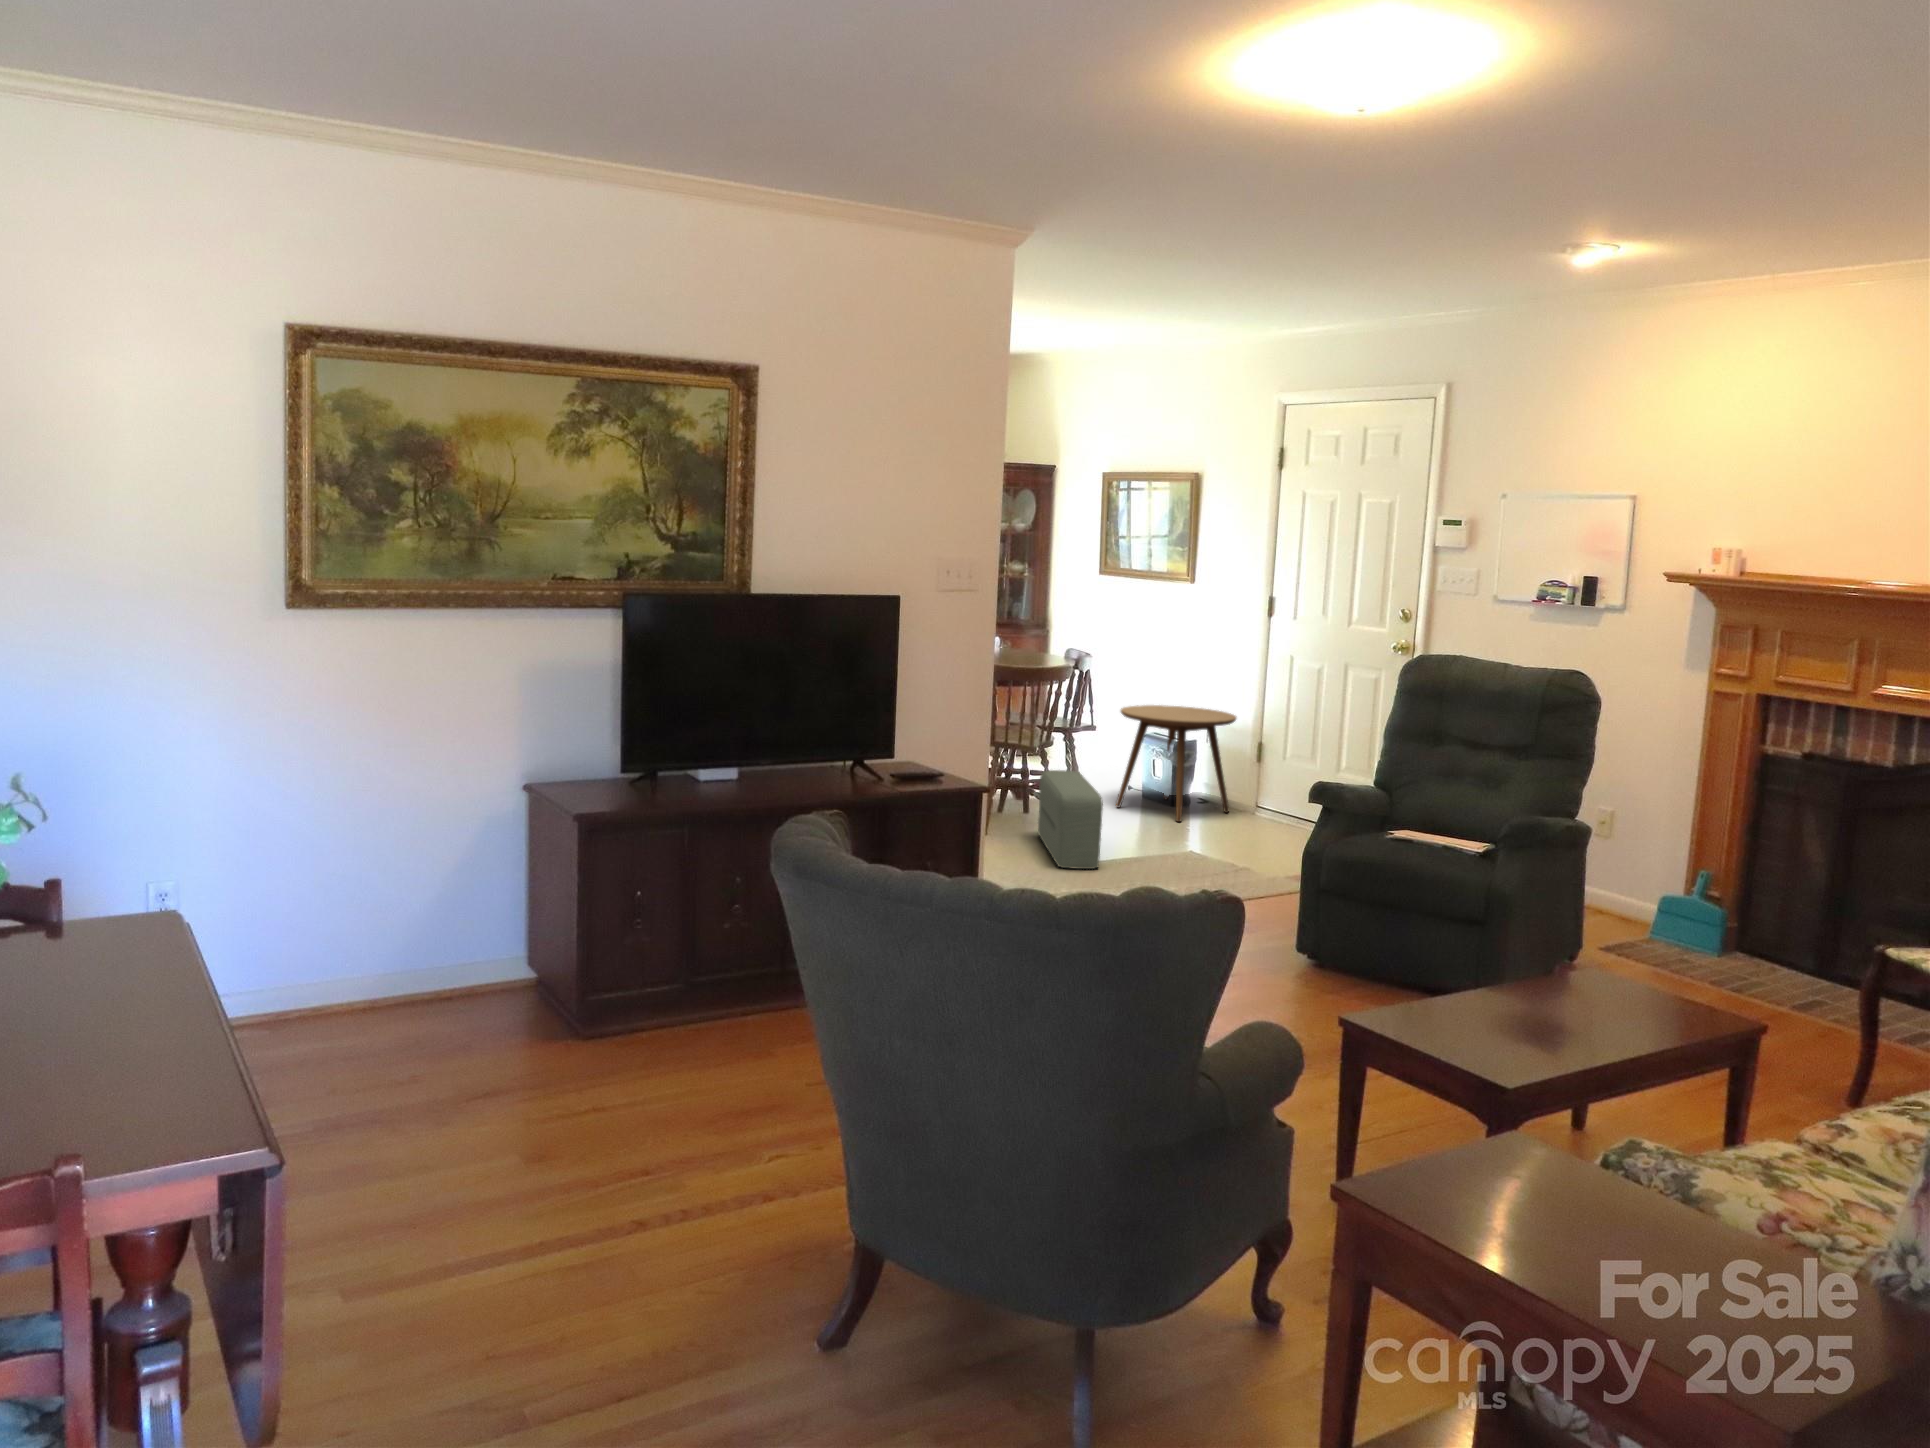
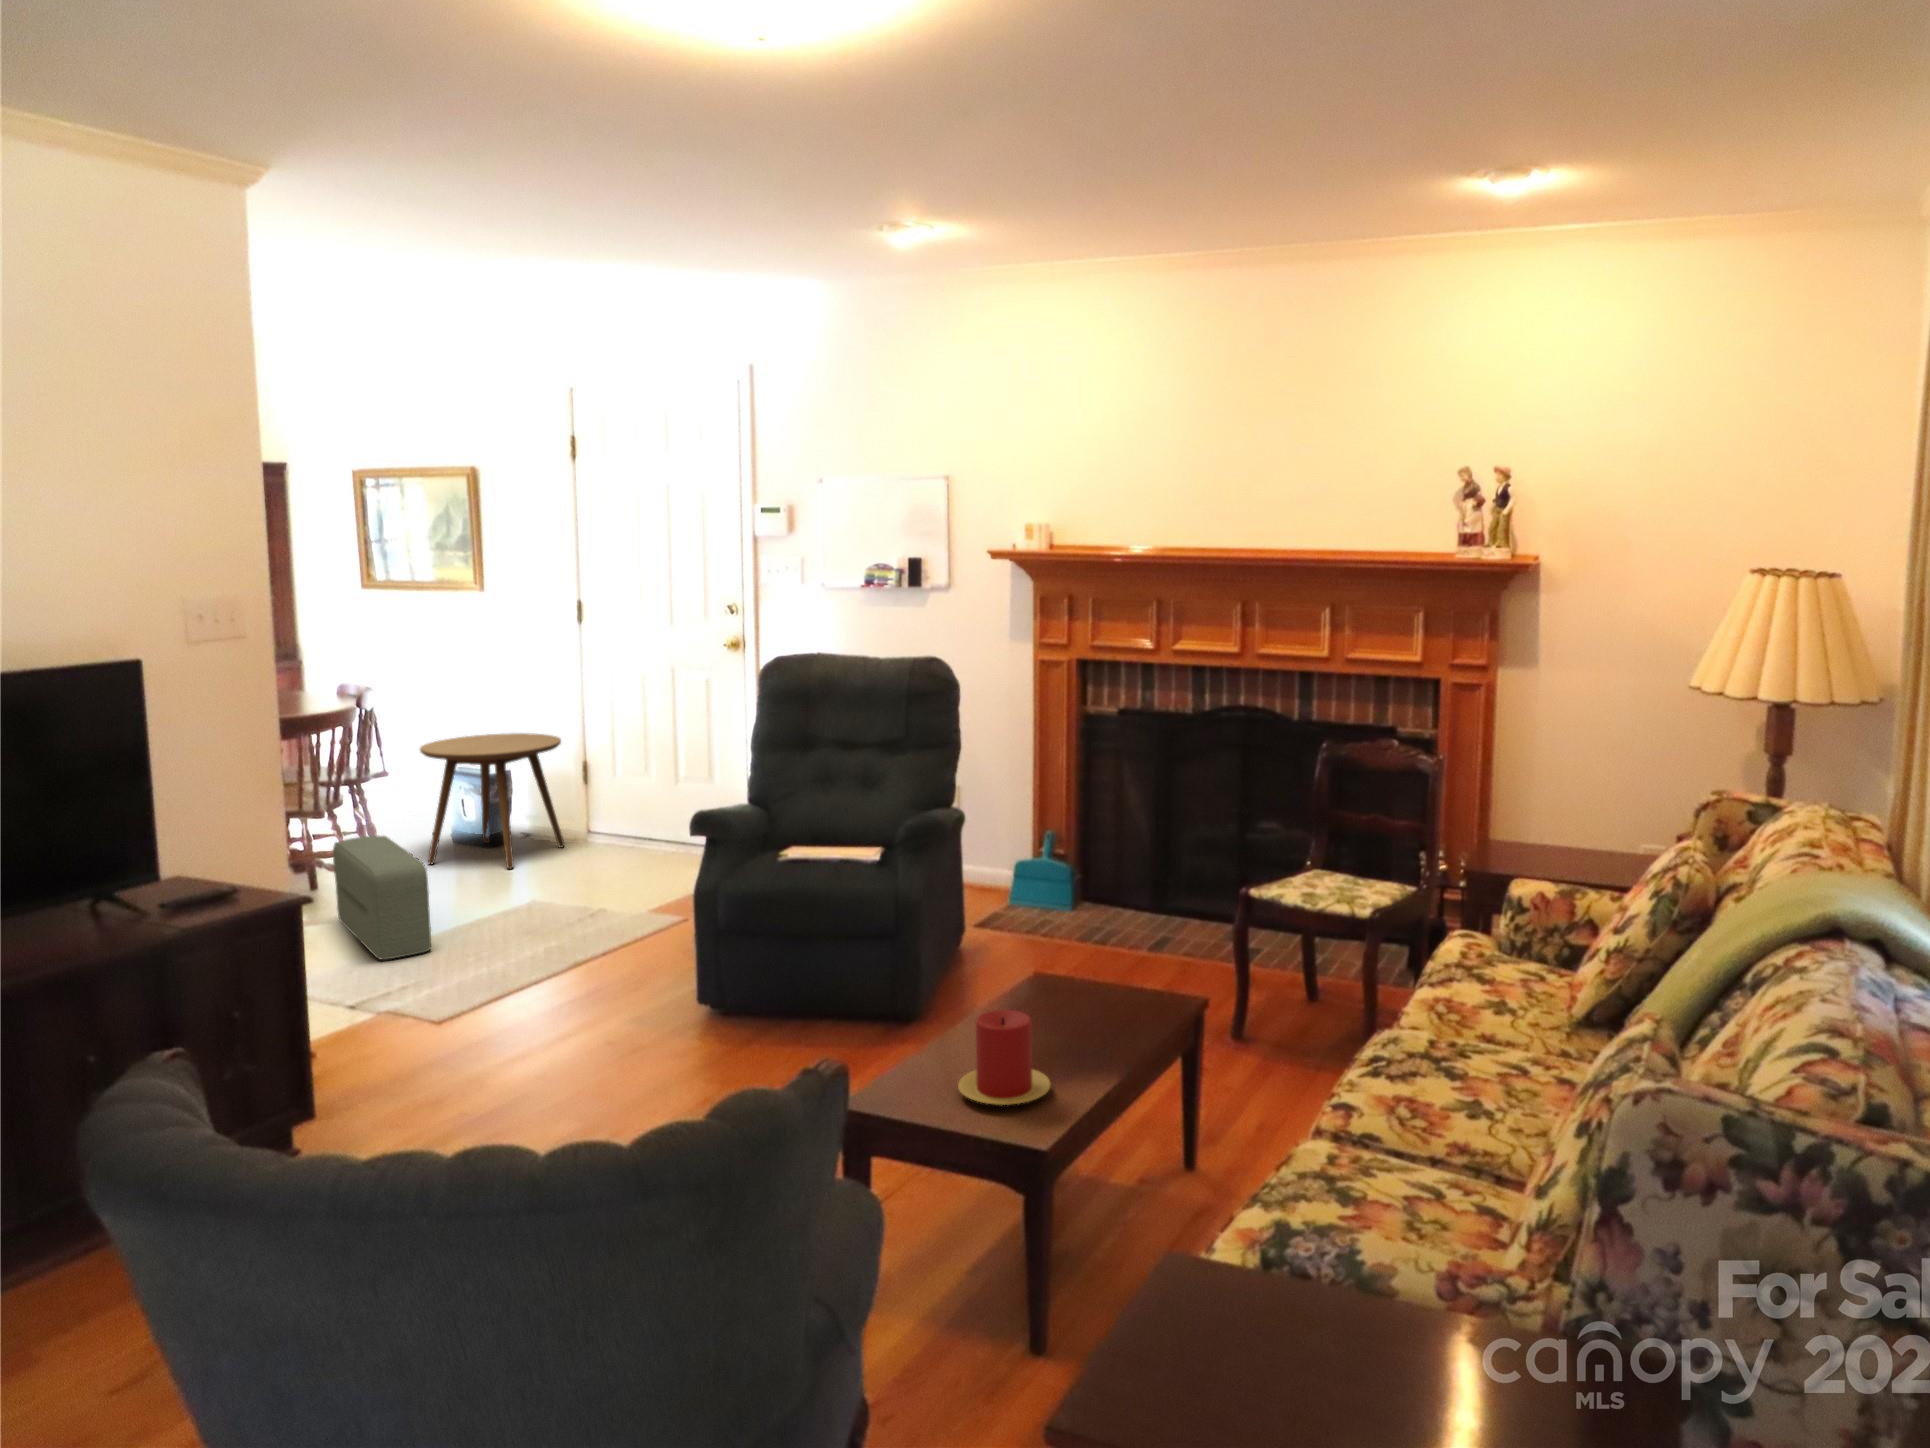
candle: none [1453,966,1544,1051] -> present [958,1010,1050,1105]

